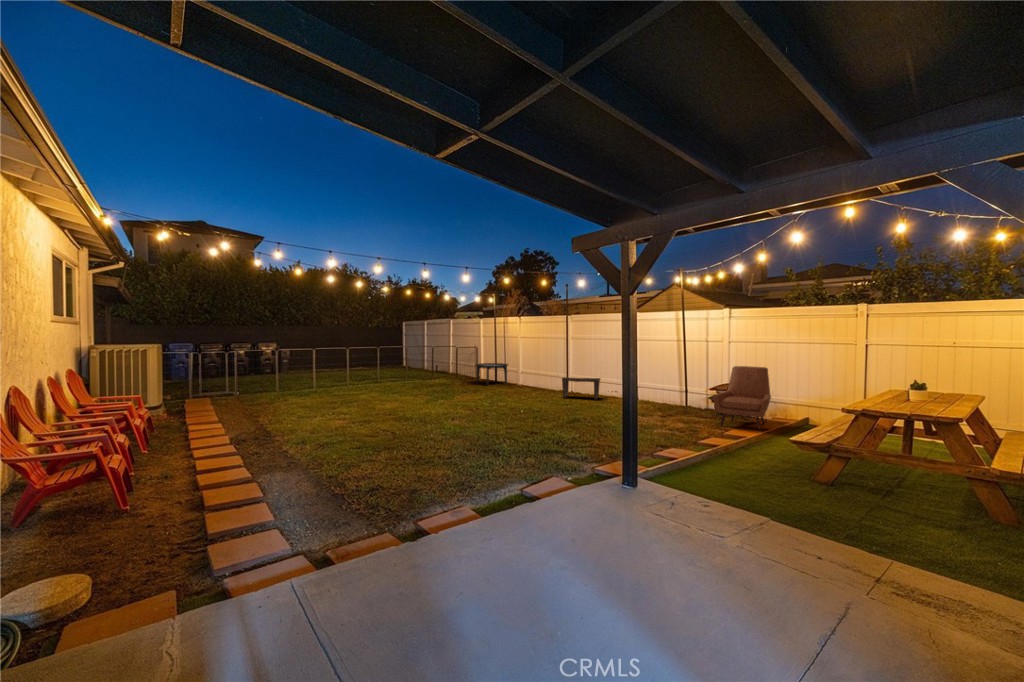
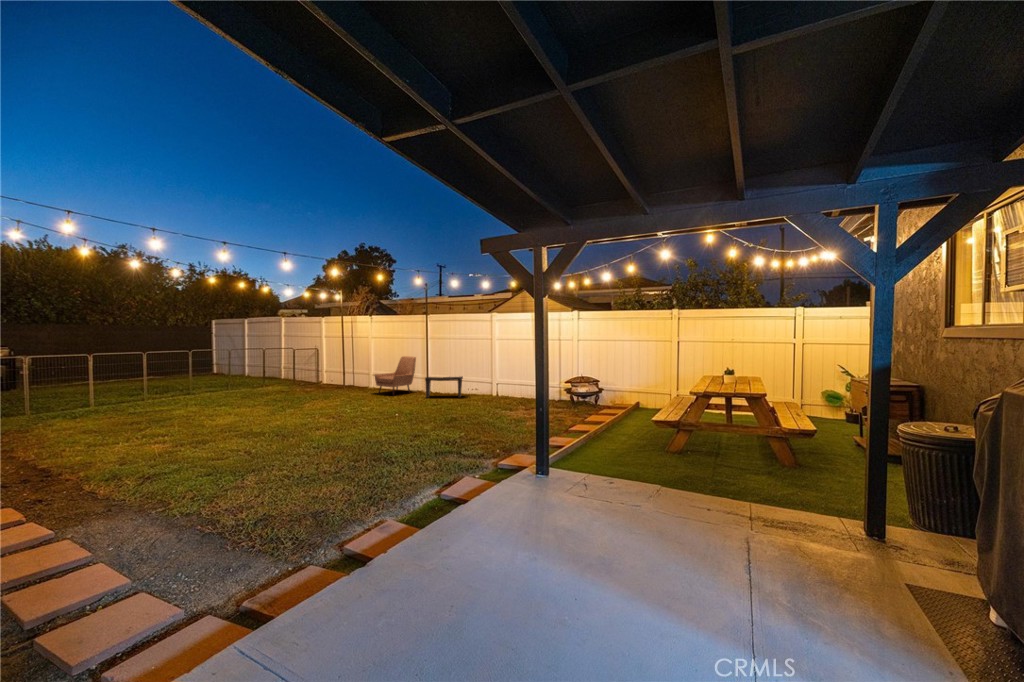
round table: present [476,363,508,386] -> none [319,365,359,390]
chair: present [713,366,771,431] -> present [374,356,416,396]

